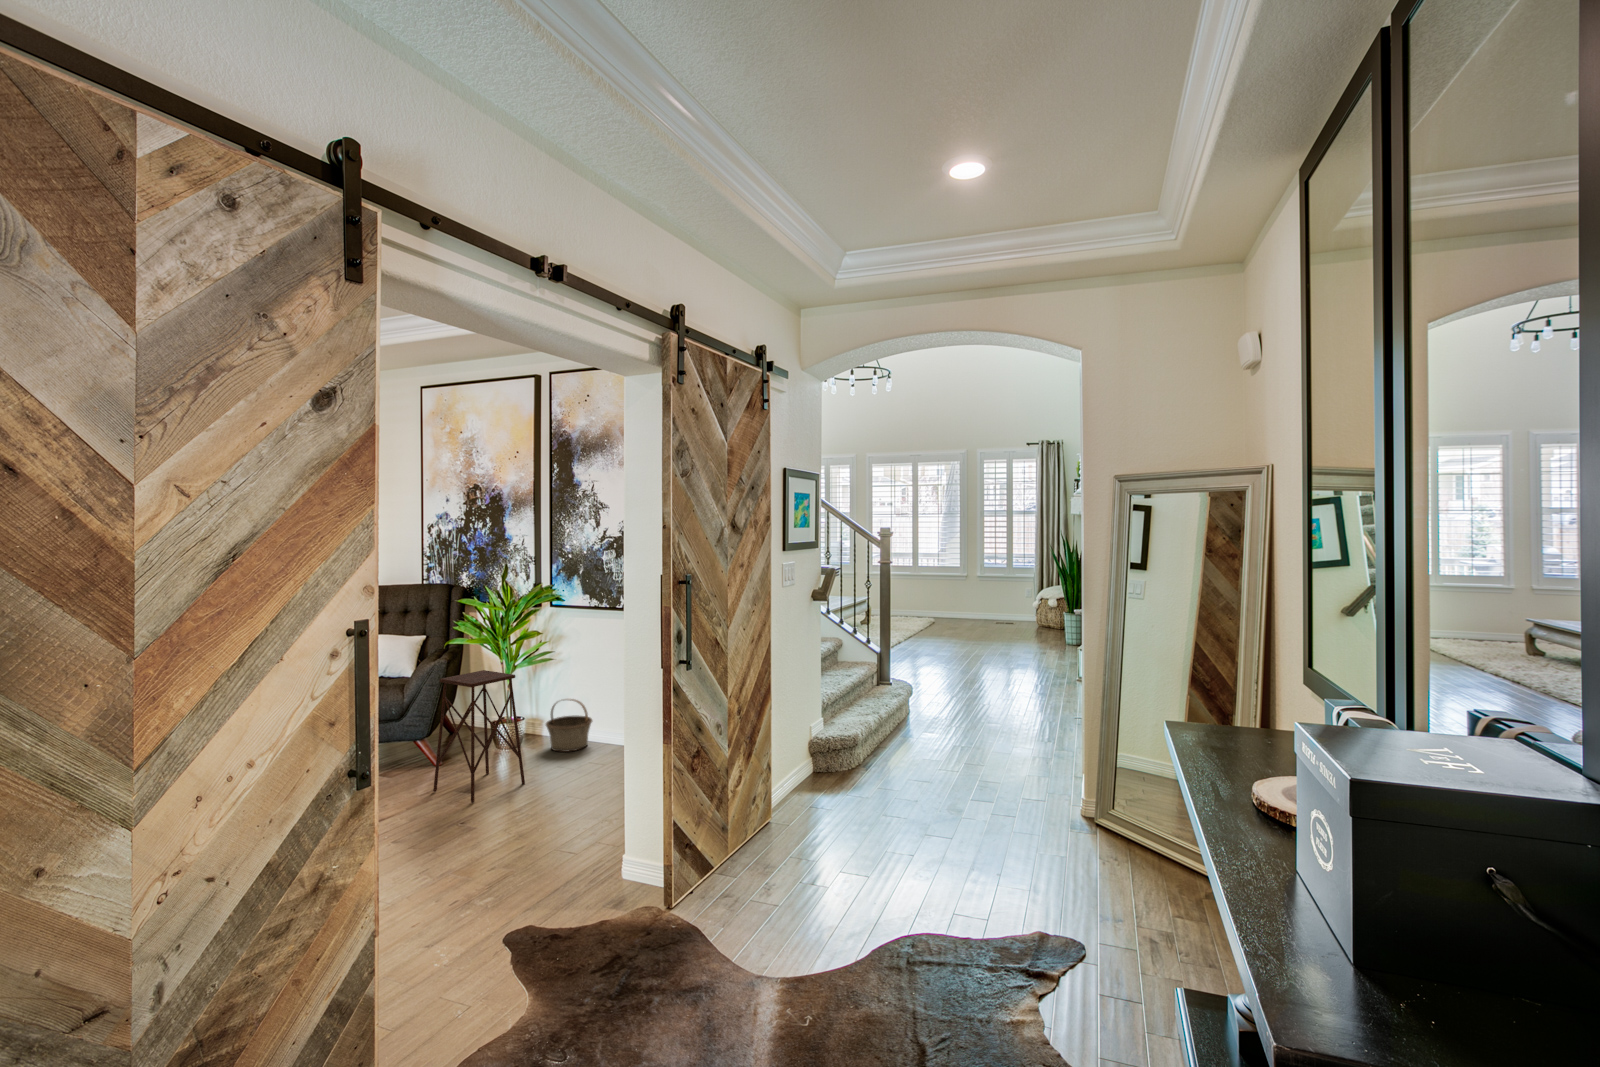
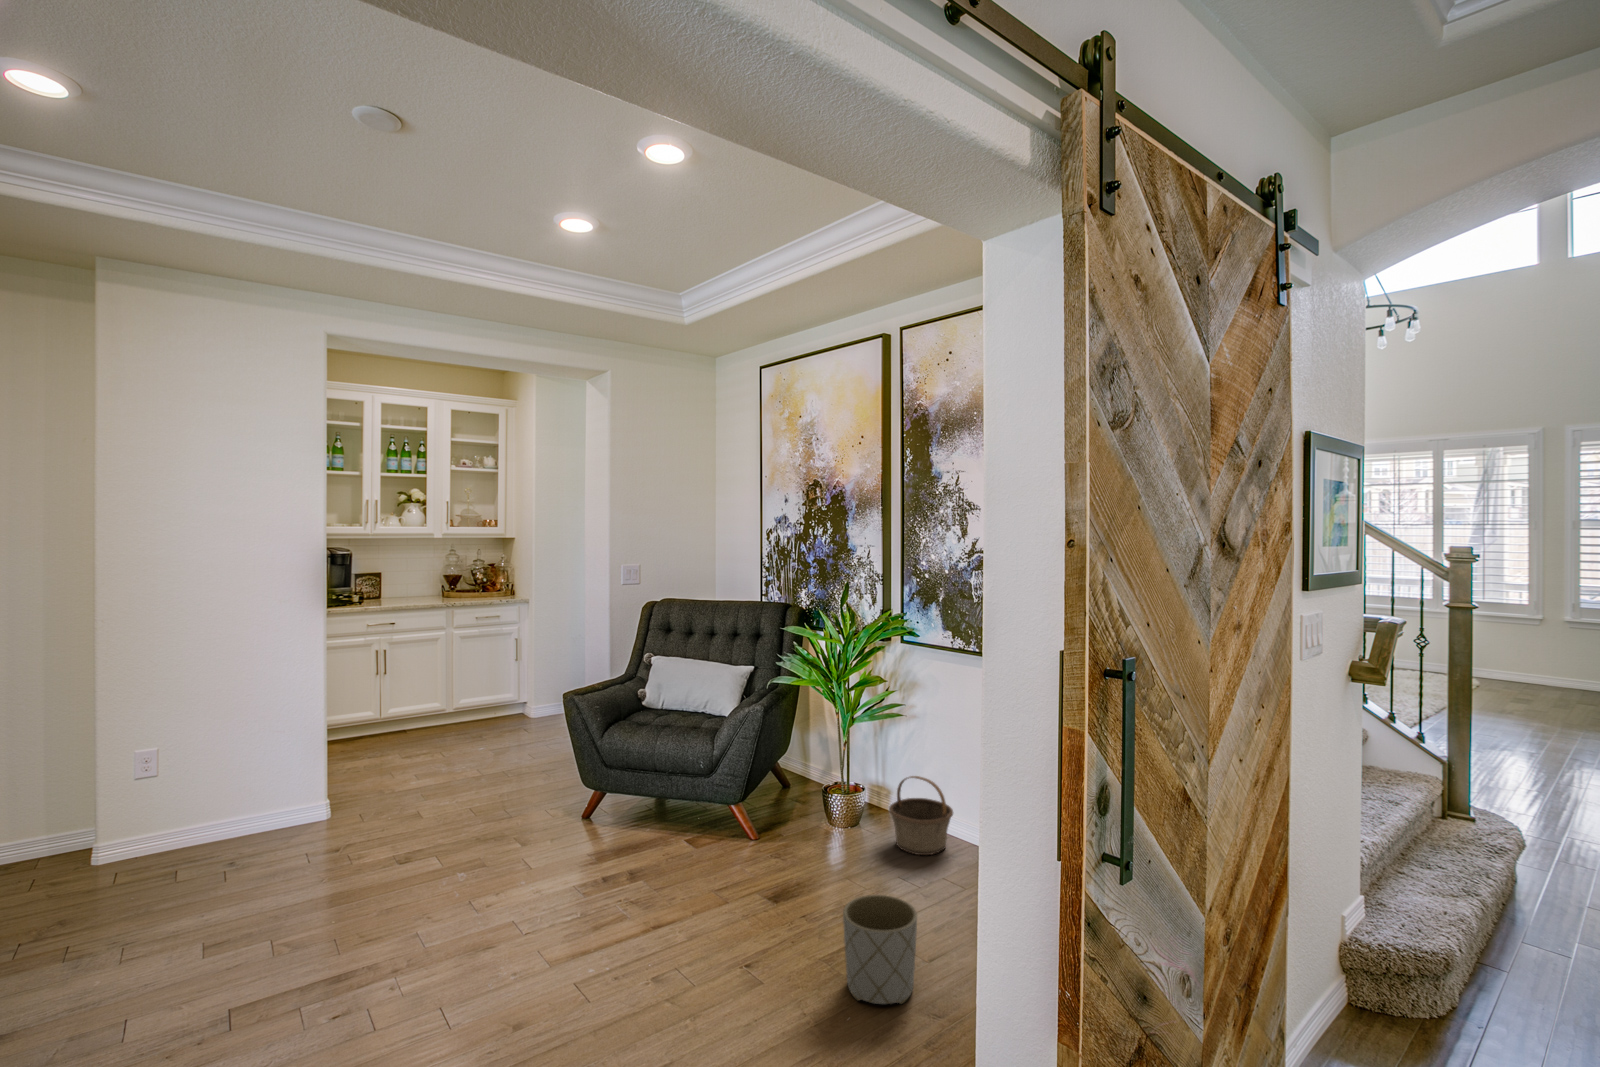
side table: present [433,670,525,803] -> none [735,732,850,931]
planter: none [530,757,579,819] -> present [843,895,917,1004]

